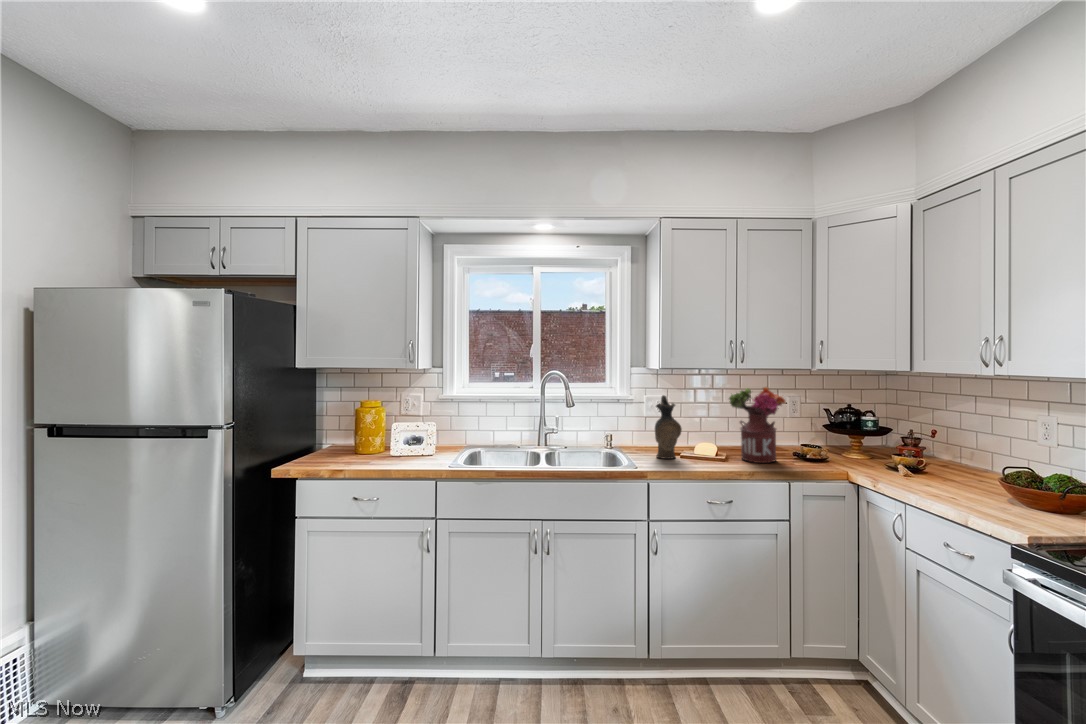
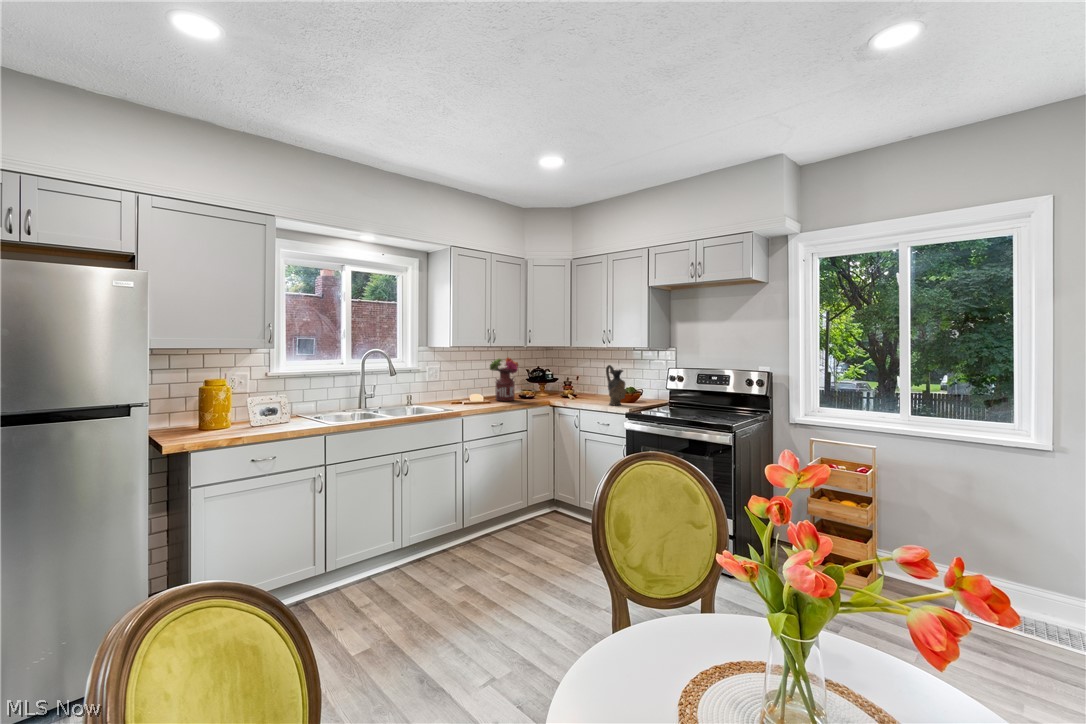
ceramic pitcher: present [655,395,682,459] -> present [606,365,626,405]

